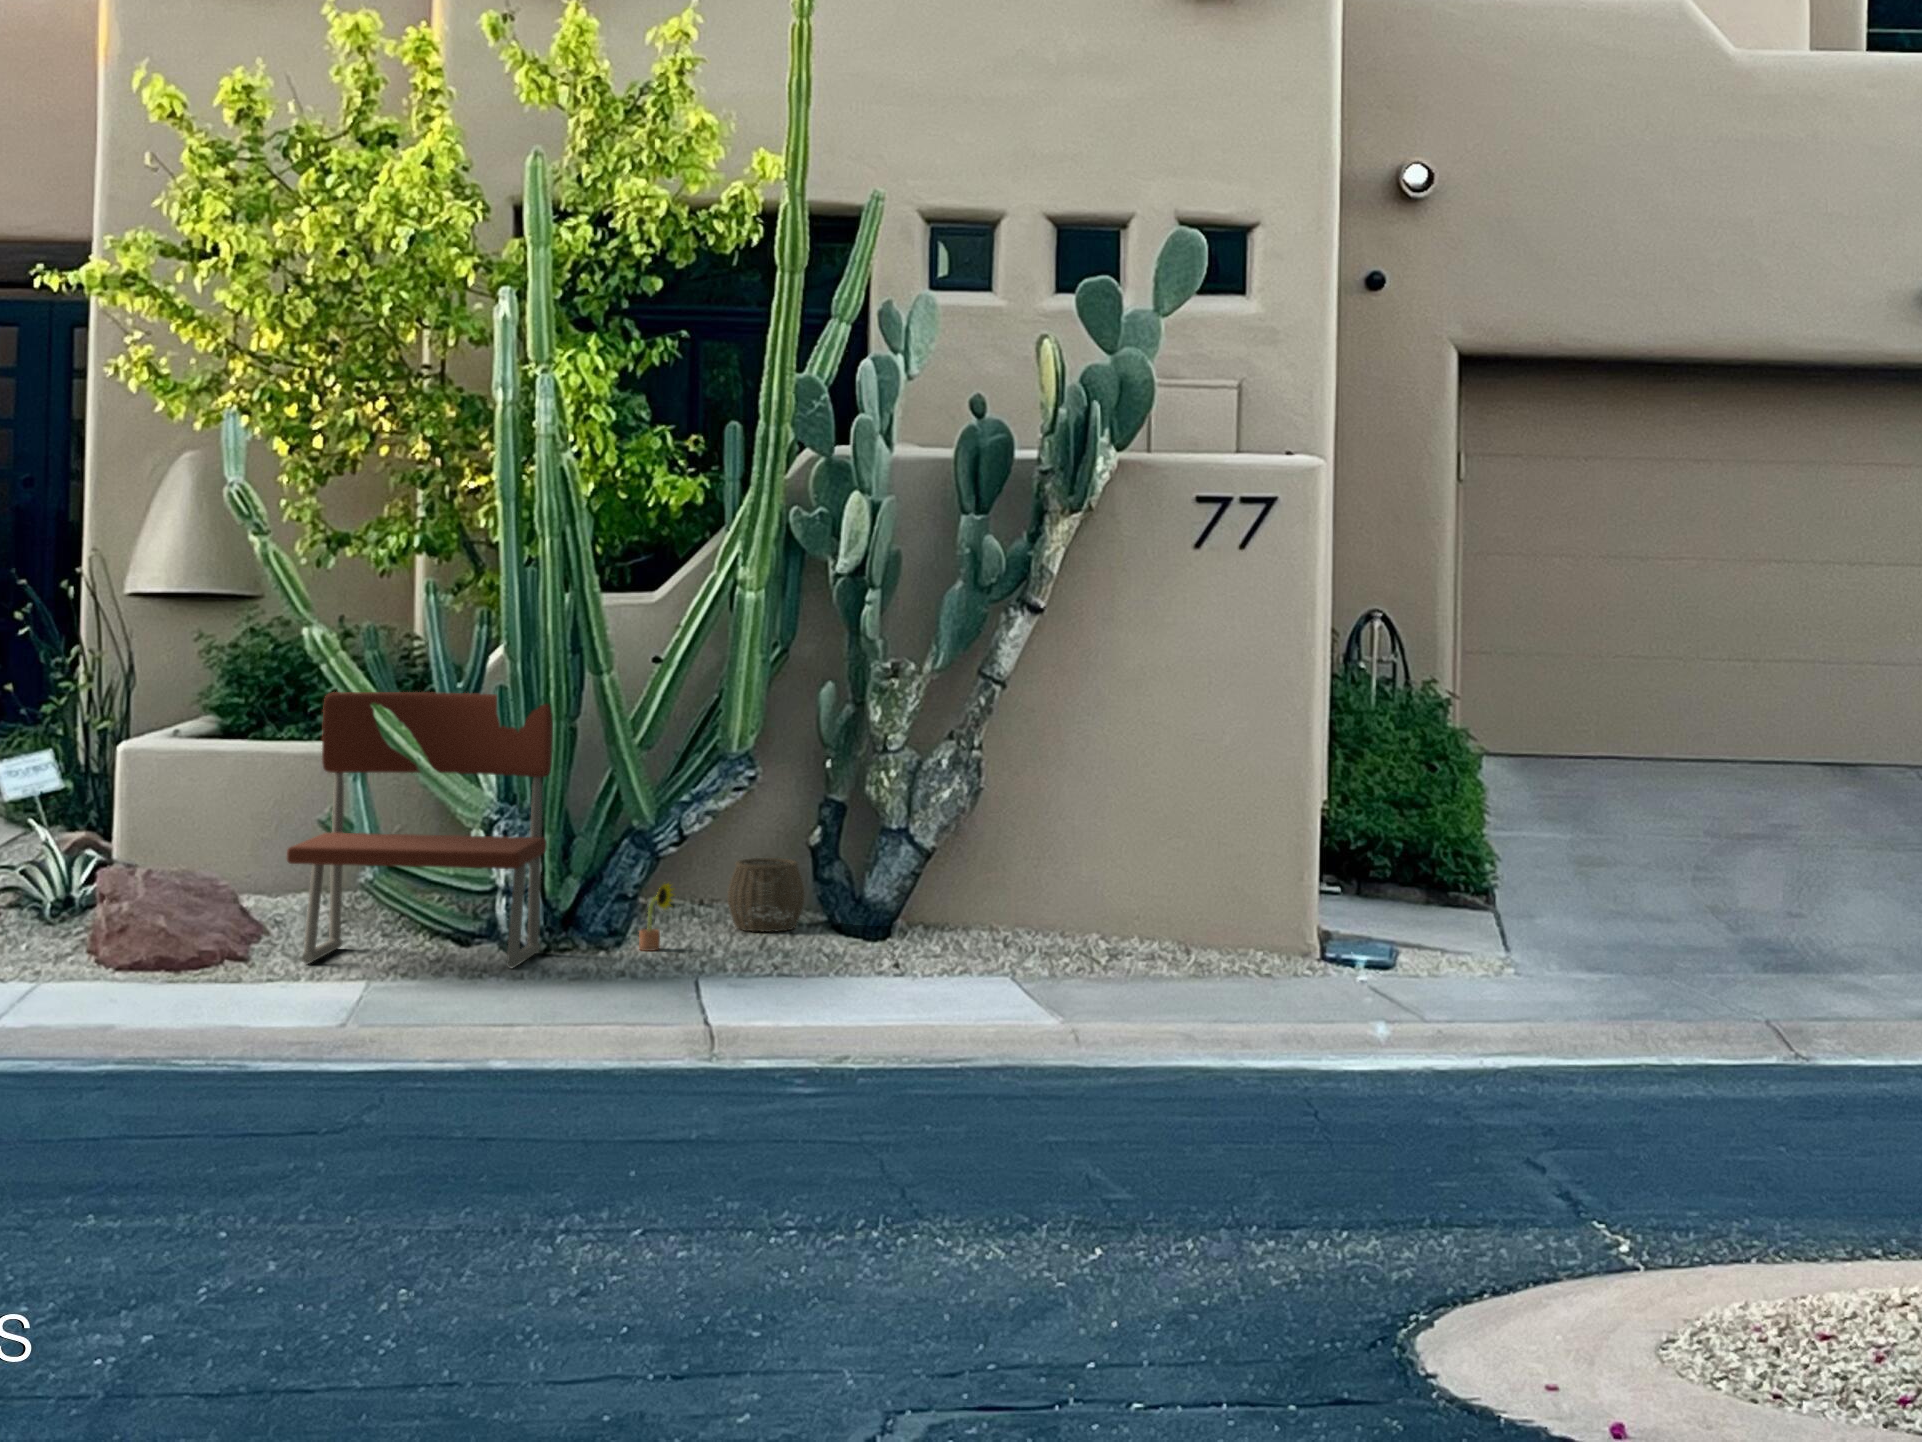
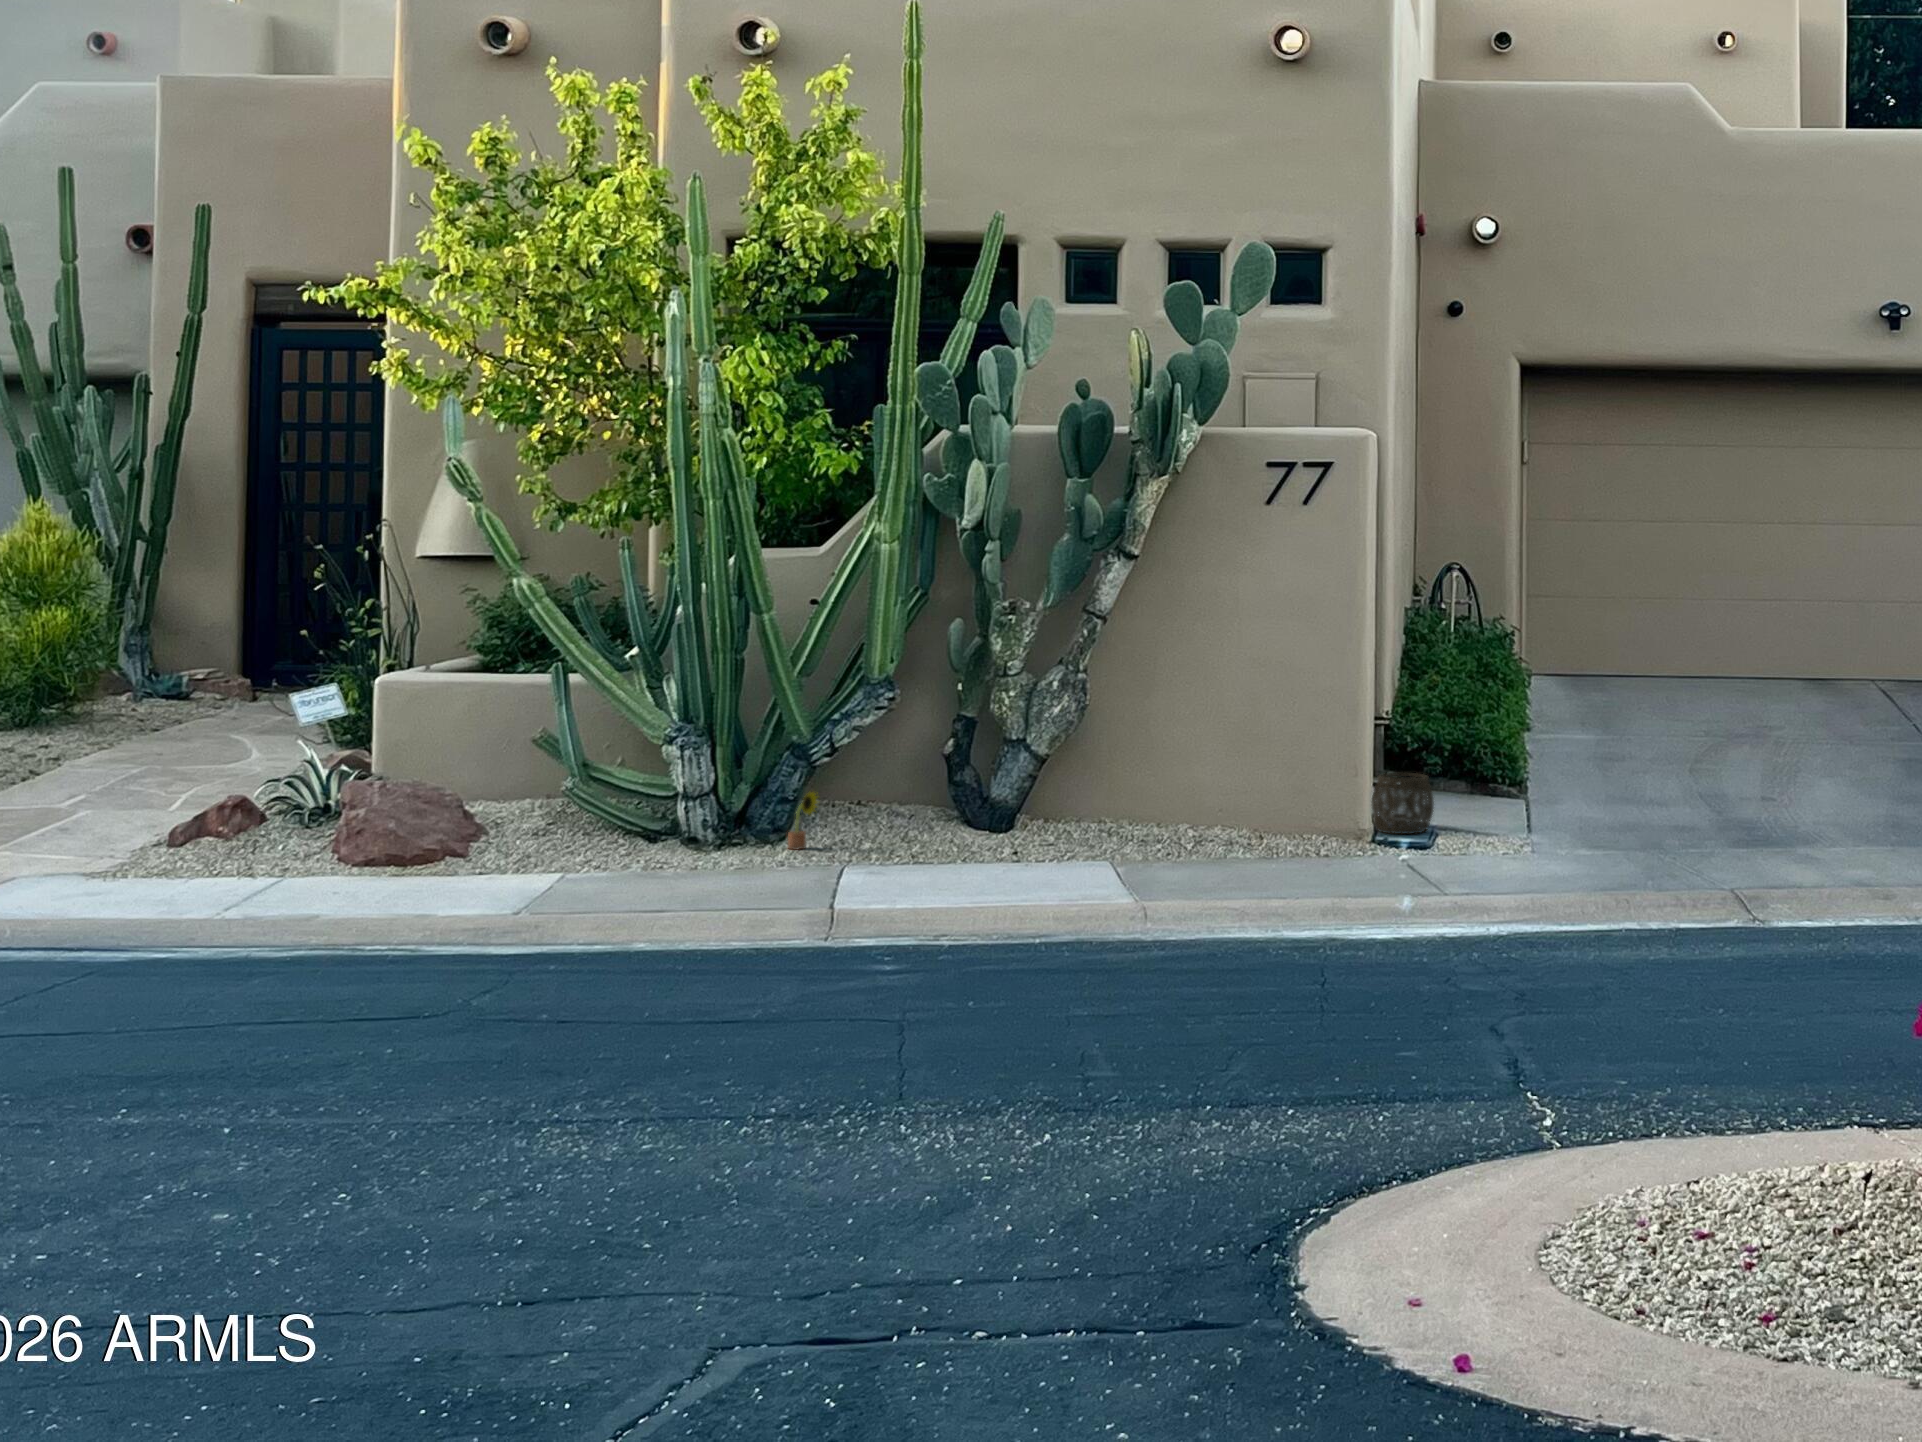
bench: present [287,692,553,968] -> none [472,631,714,866]
woven basket: present [728,858,805,932] -> present [1372,773,1434,834]

